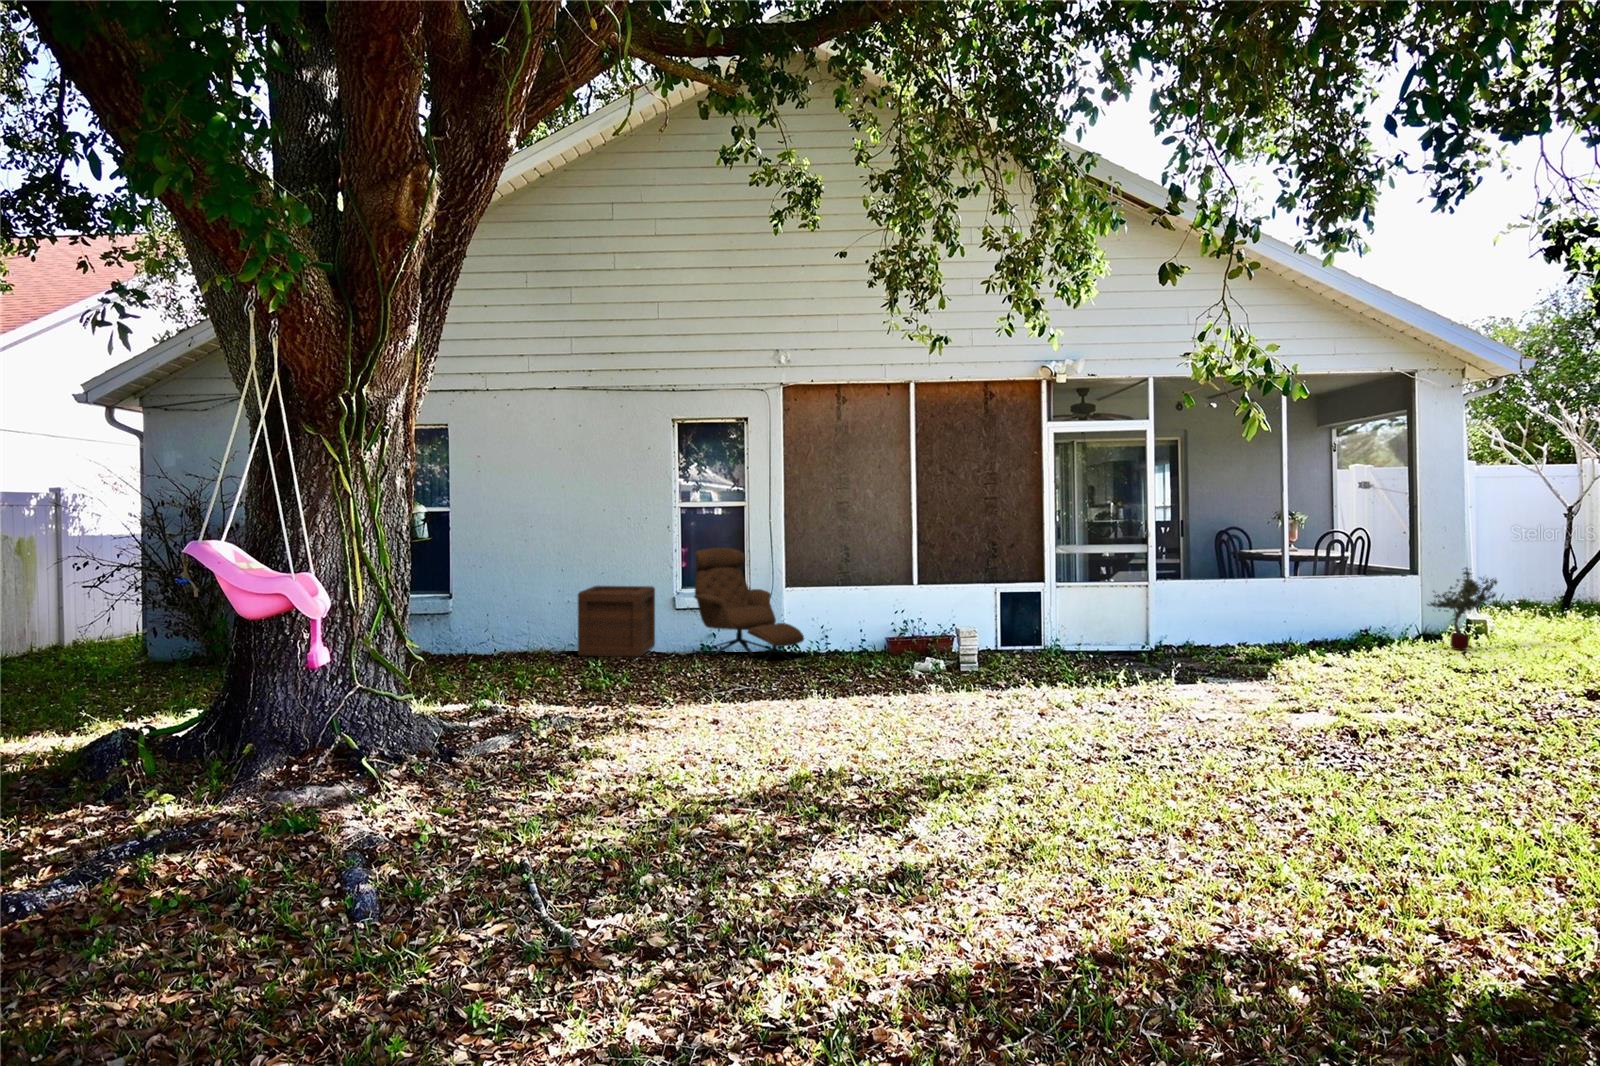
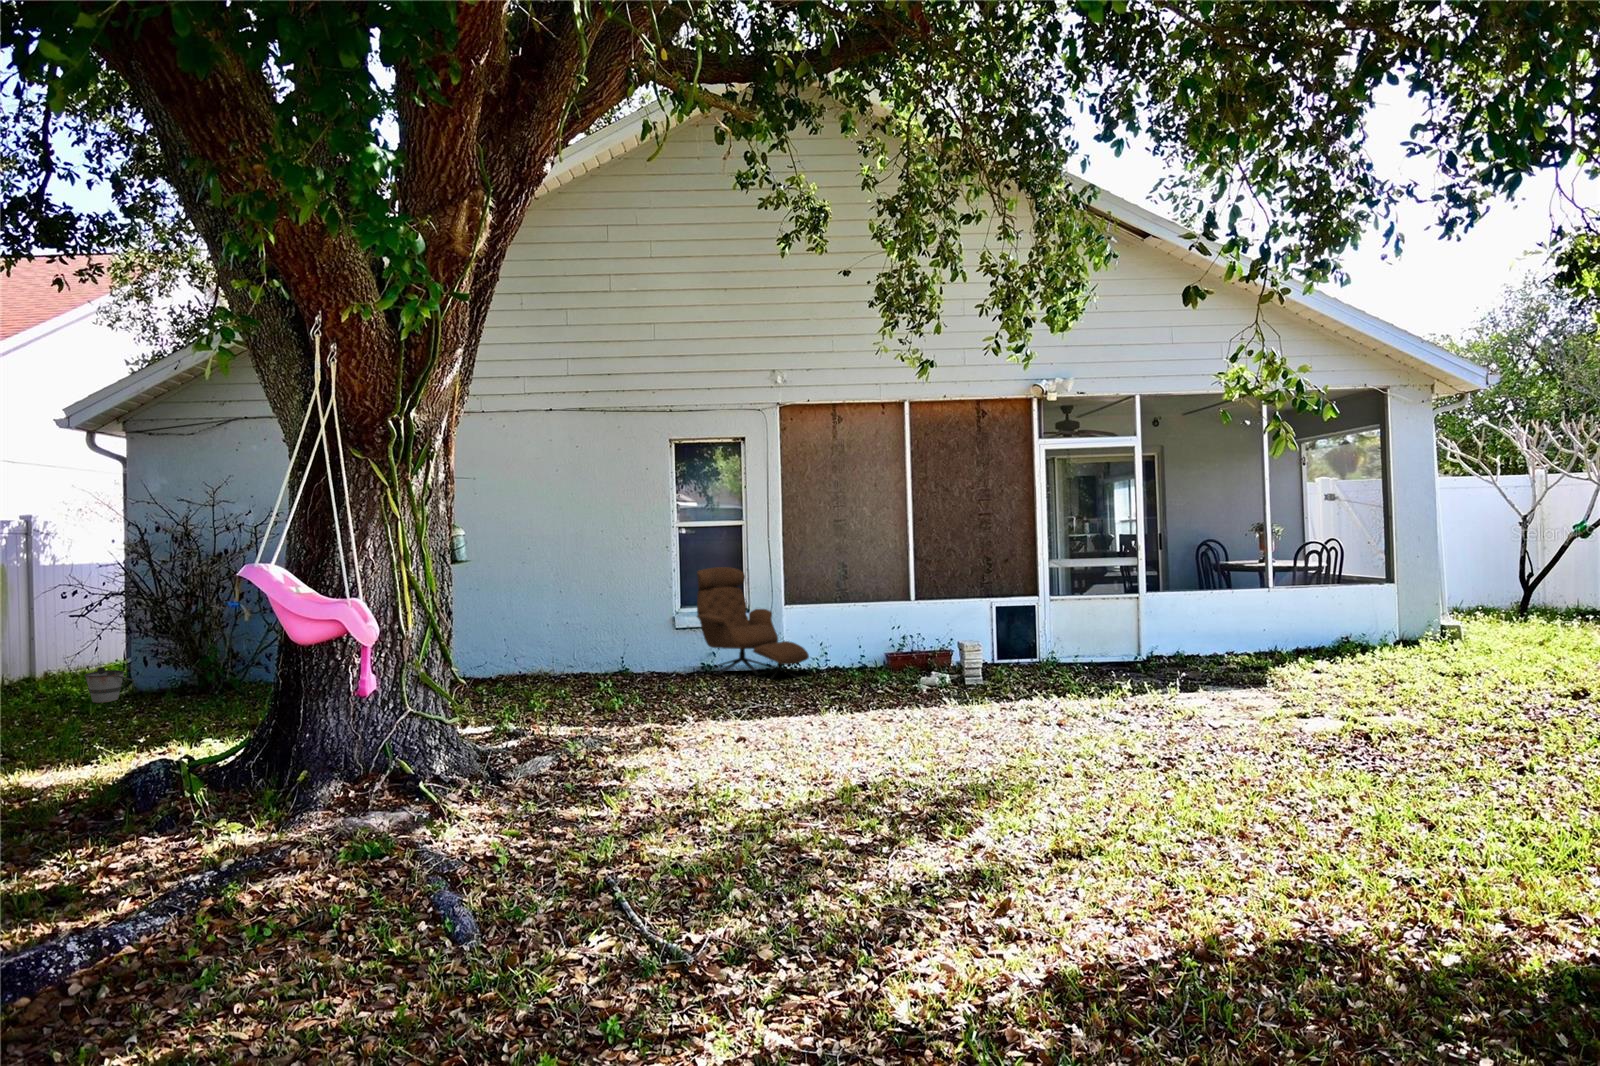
potted tree: present [1428,568,1497,650] -> none [1404,575,1471,656]
wooden crate: present [578,586,655,657] -> none [581,607,656,678]
bucket: none [105,636,153,670] -> present [84,668,135,703]

